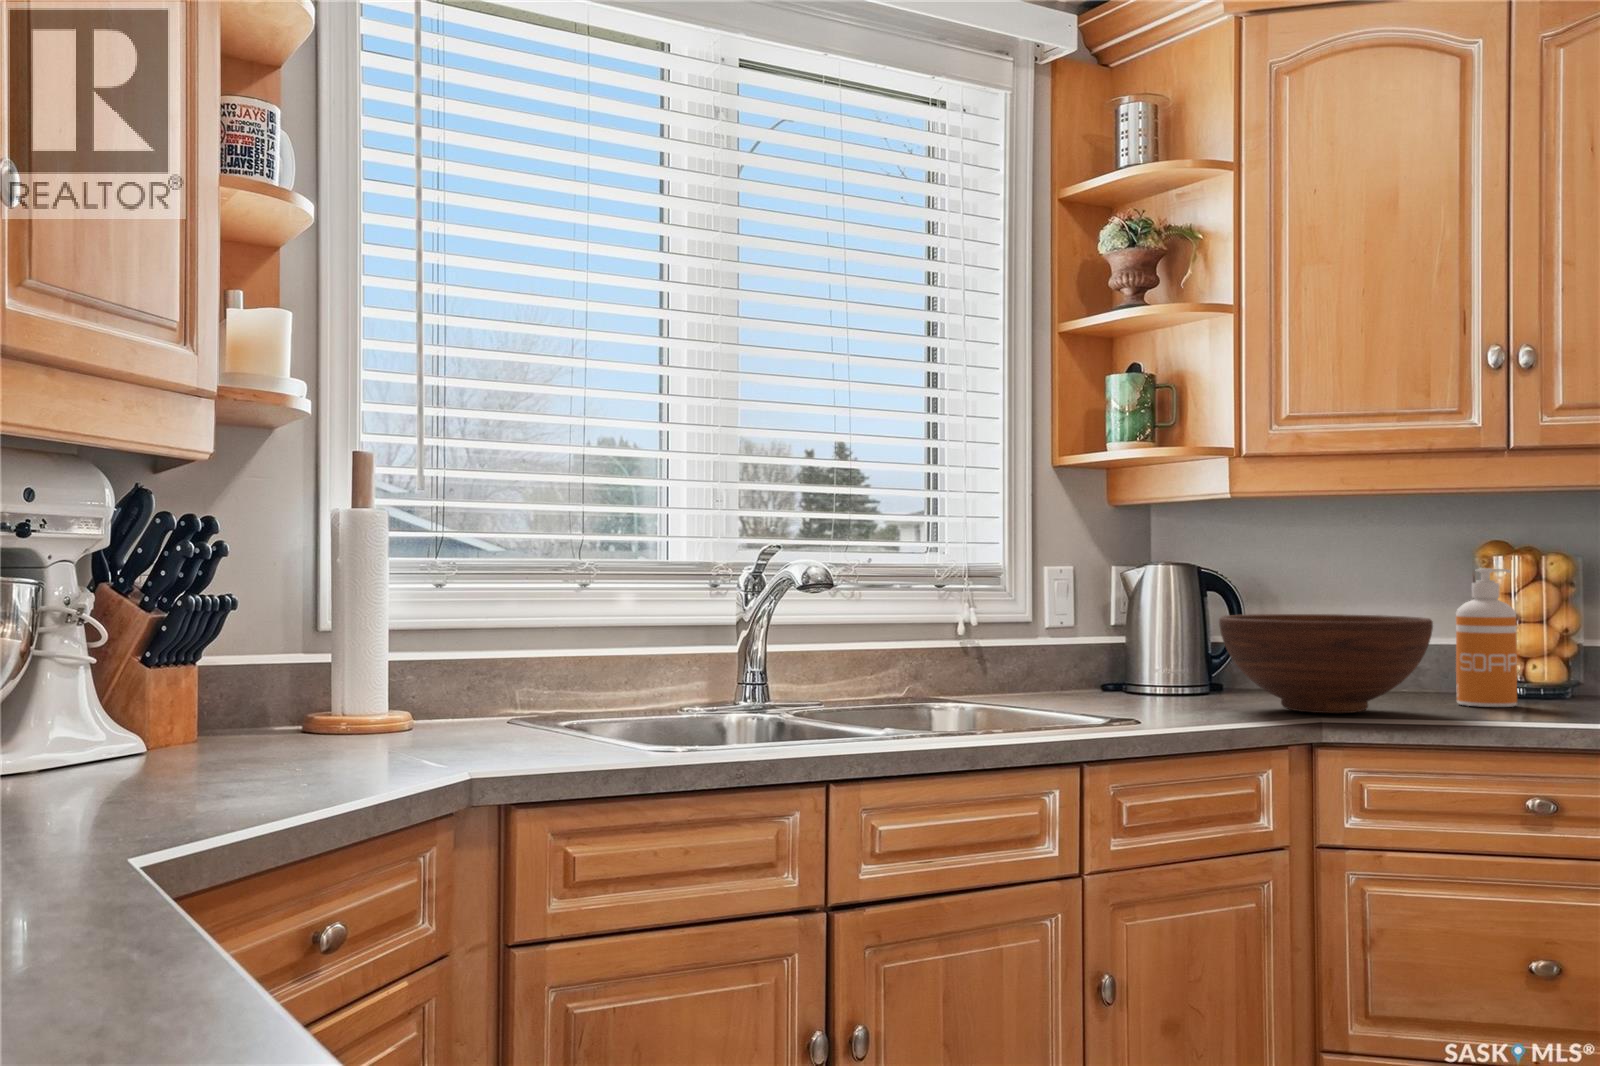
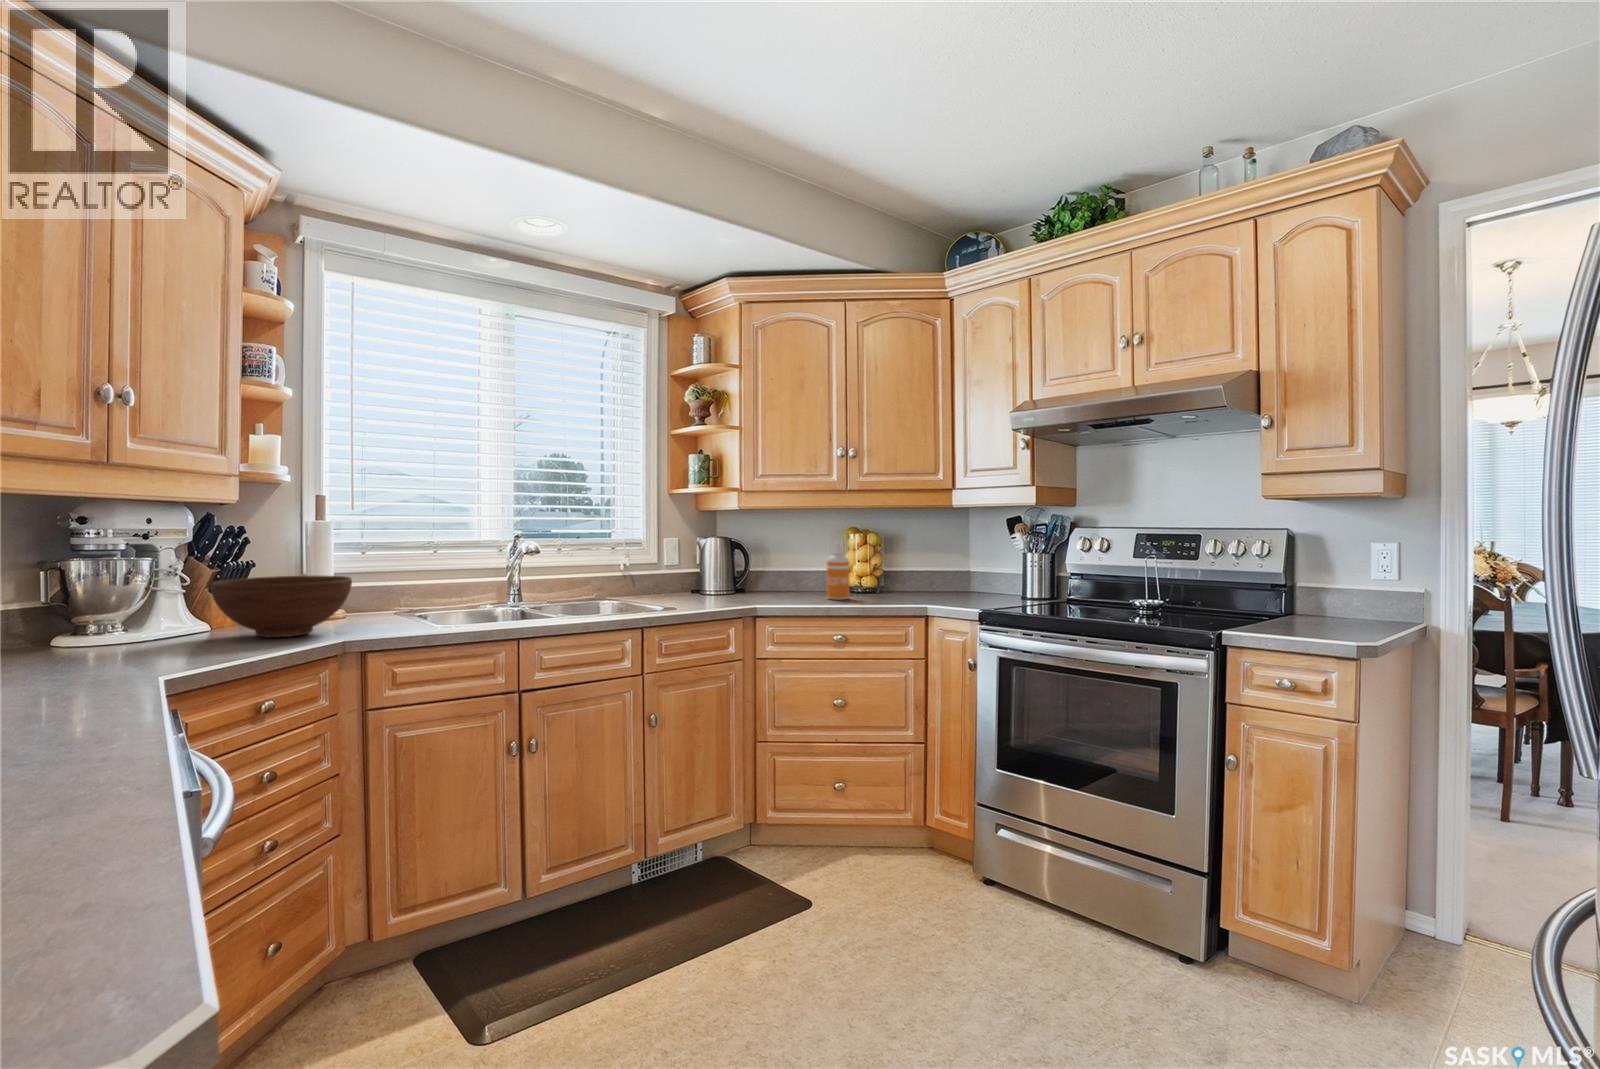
fruit bowl: present [1219,614,1433,713] -> present [210,576,352,638]

